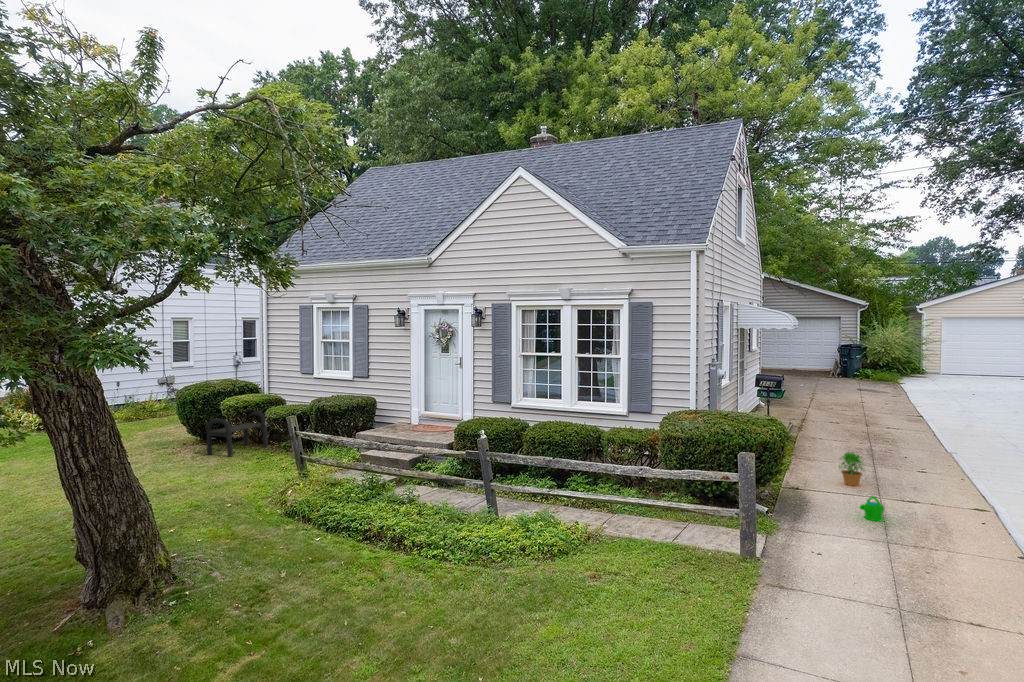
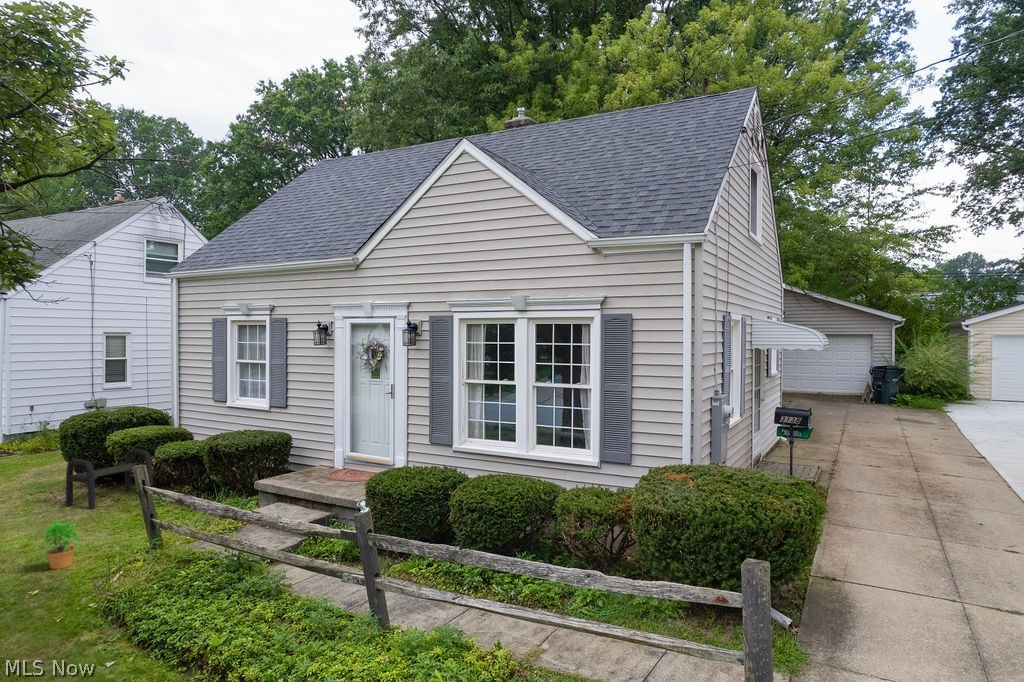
potted plant: present [838,452,865,486] -> present [43,522,79,569]
watering can: present [860,496,884,521] -> none [944,618,985,662]

